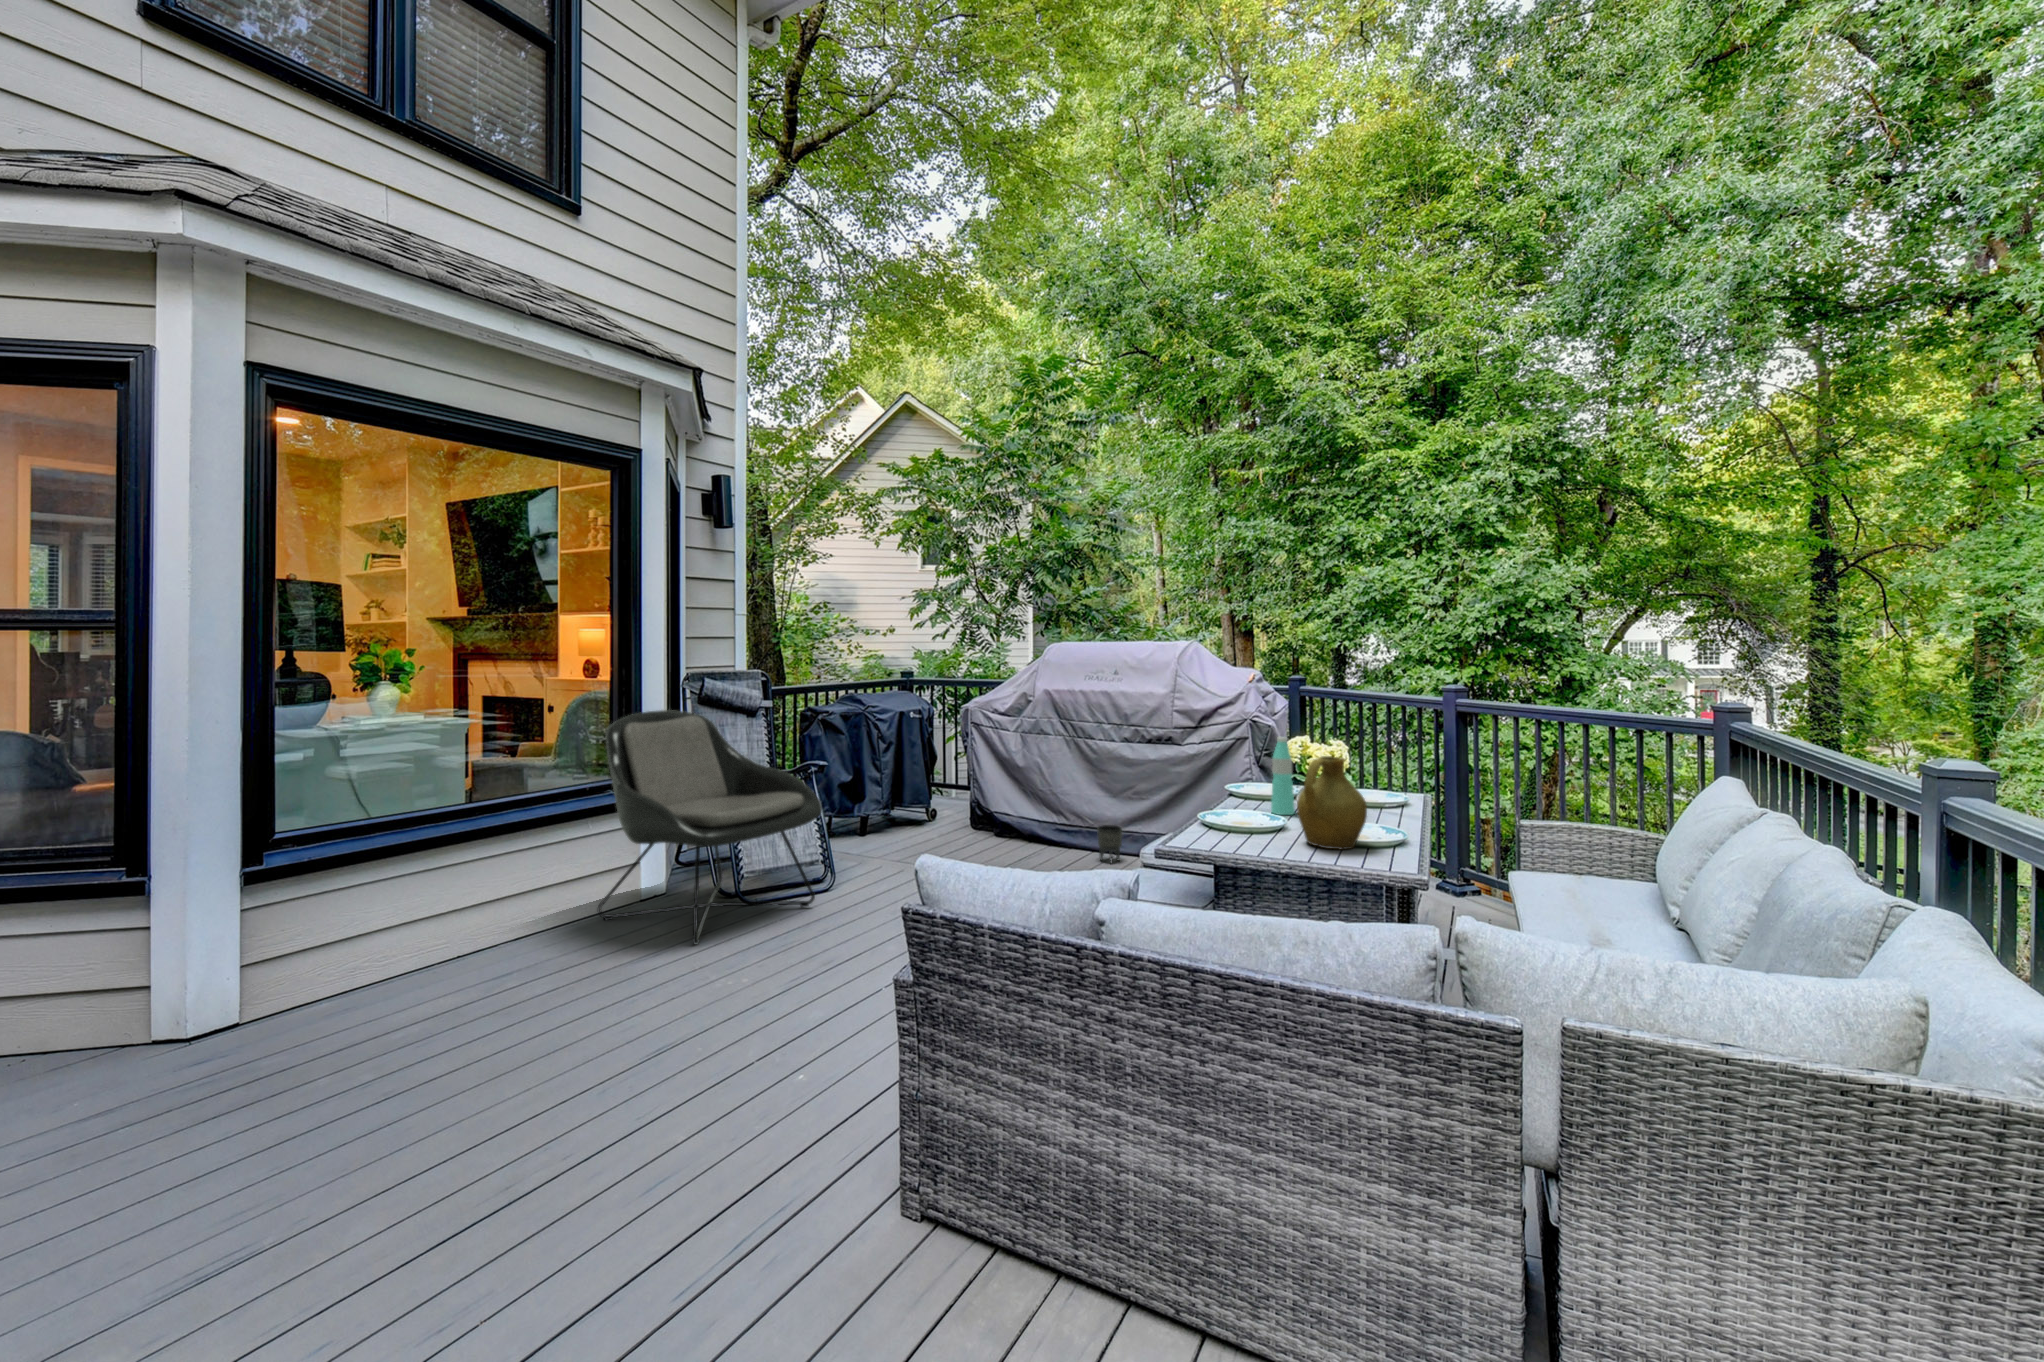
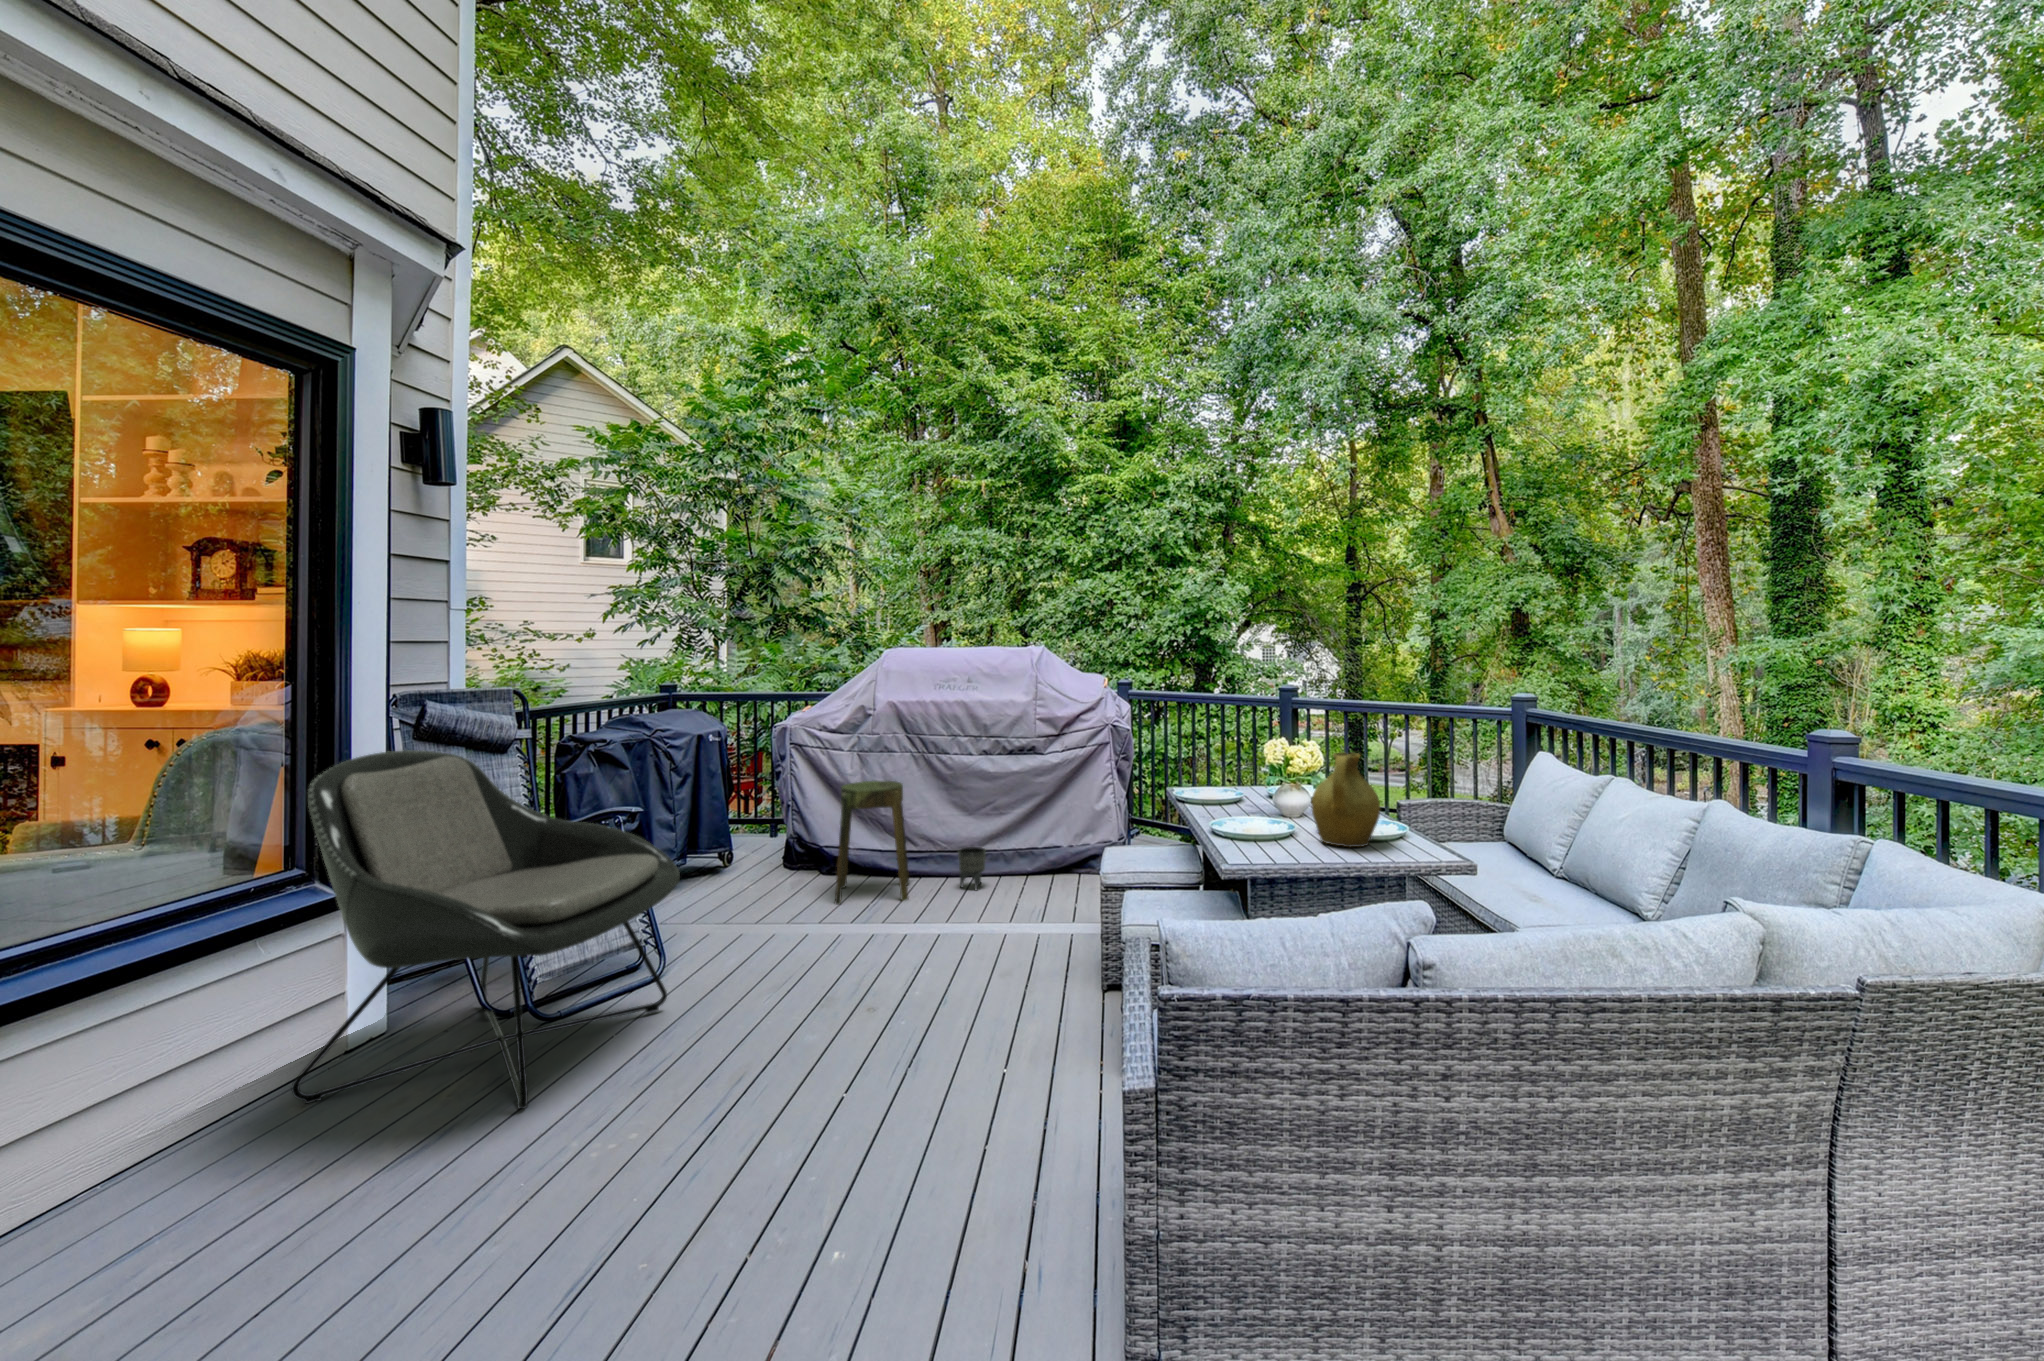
water bottle: present [1271,737,1295,815] -> none [1231,737,1255,817]
stool: none [990,759,1062,864] -> present [835,781,909,905]

